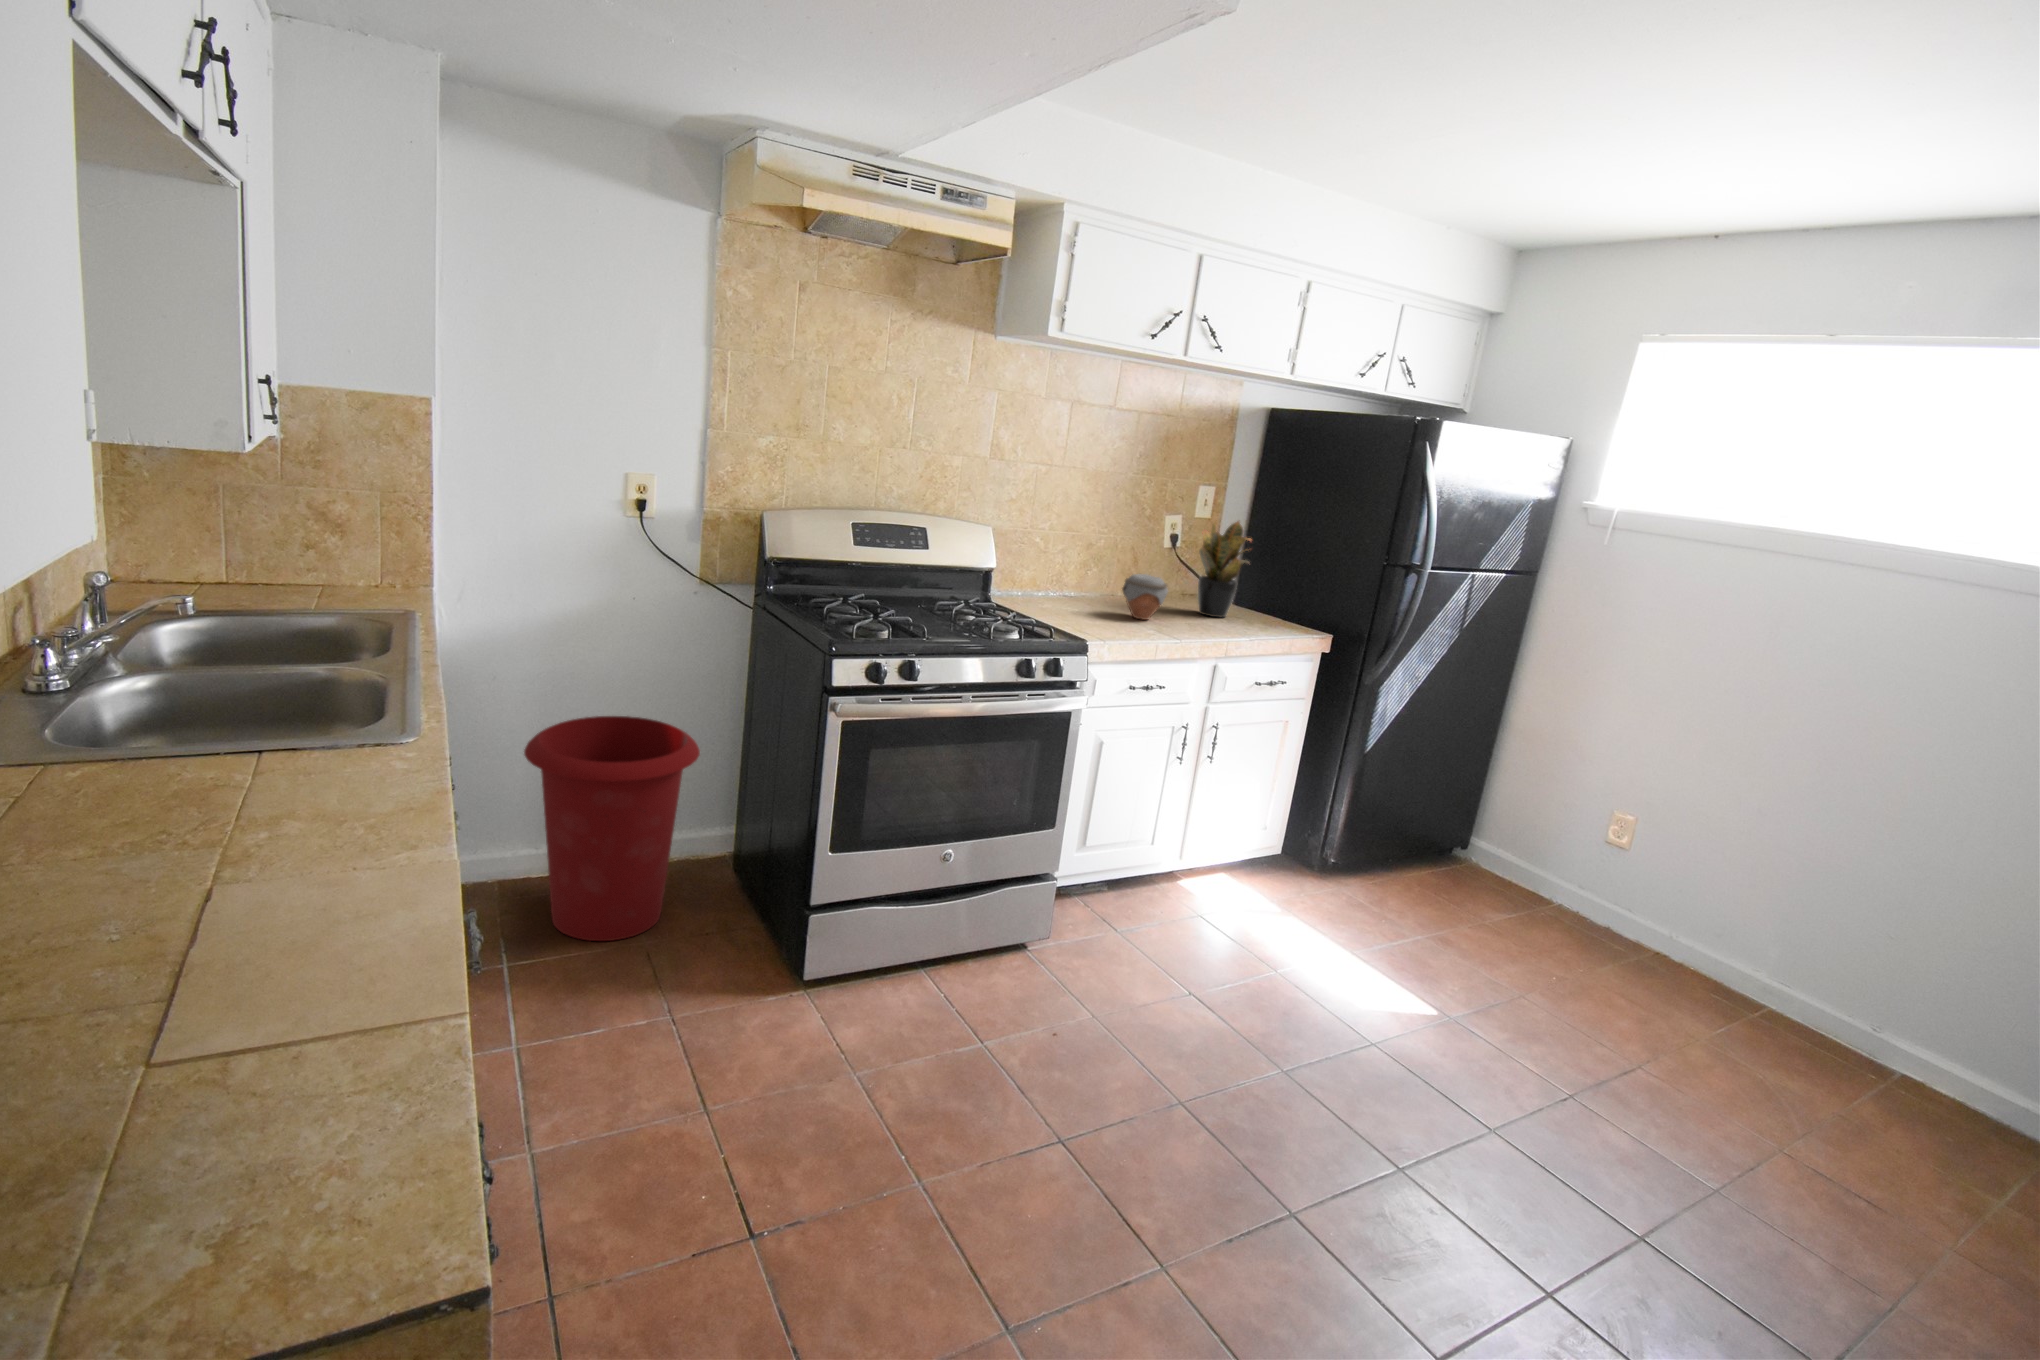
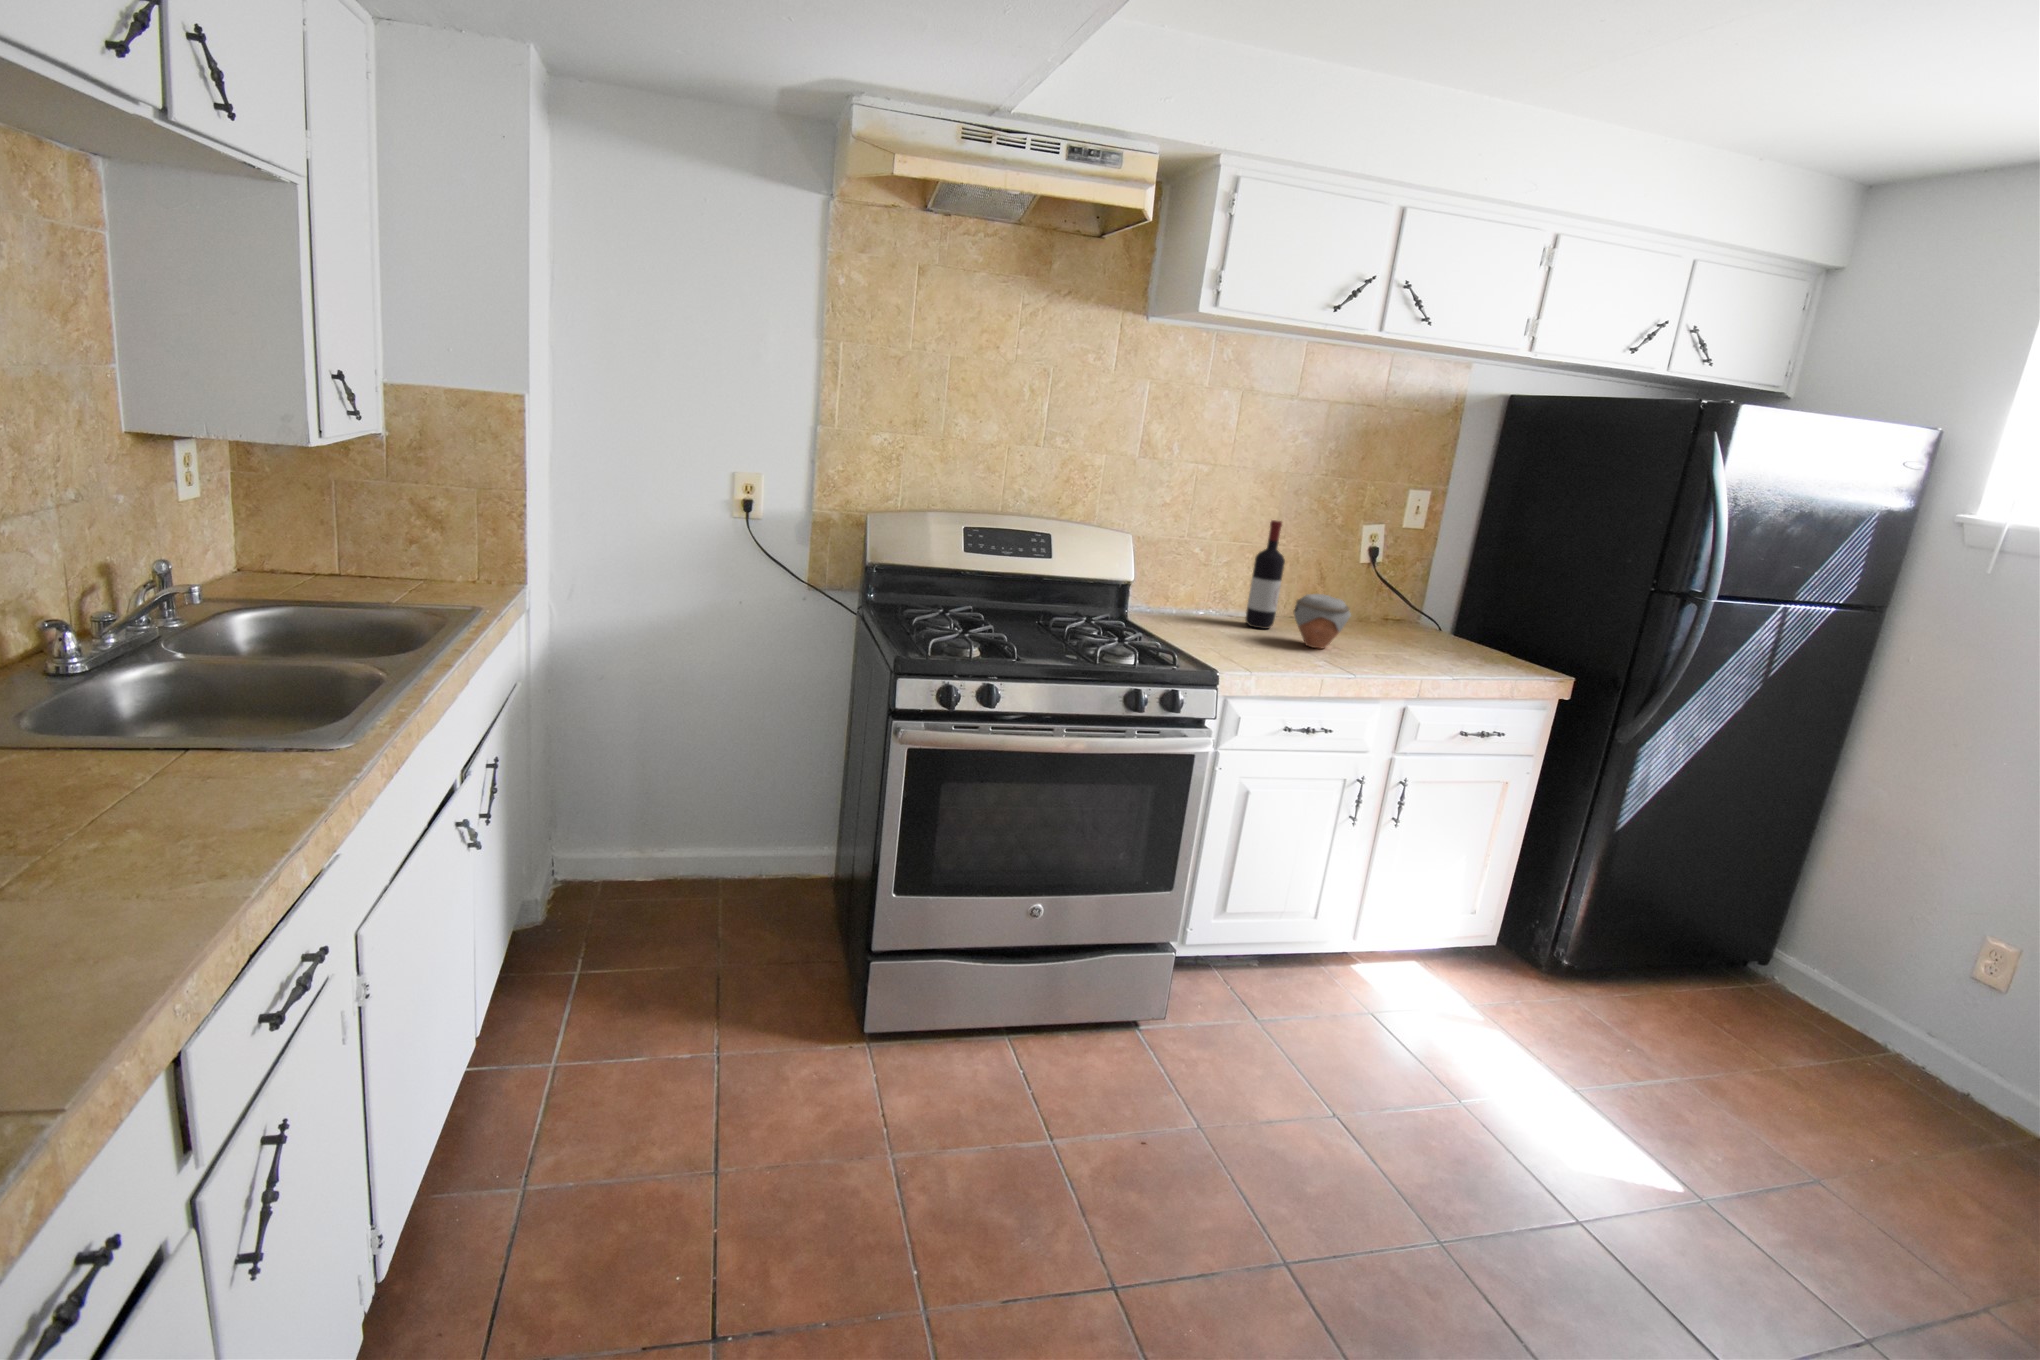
wine bottle: none [1078,512,1110,605] -> present [1246,520,1285,629]
potted plant: present [1198,521,1251,618] -> none [1393,517,1479,650]
waste bin: present [524,716,700,941] -> none [614,723,793,958]

